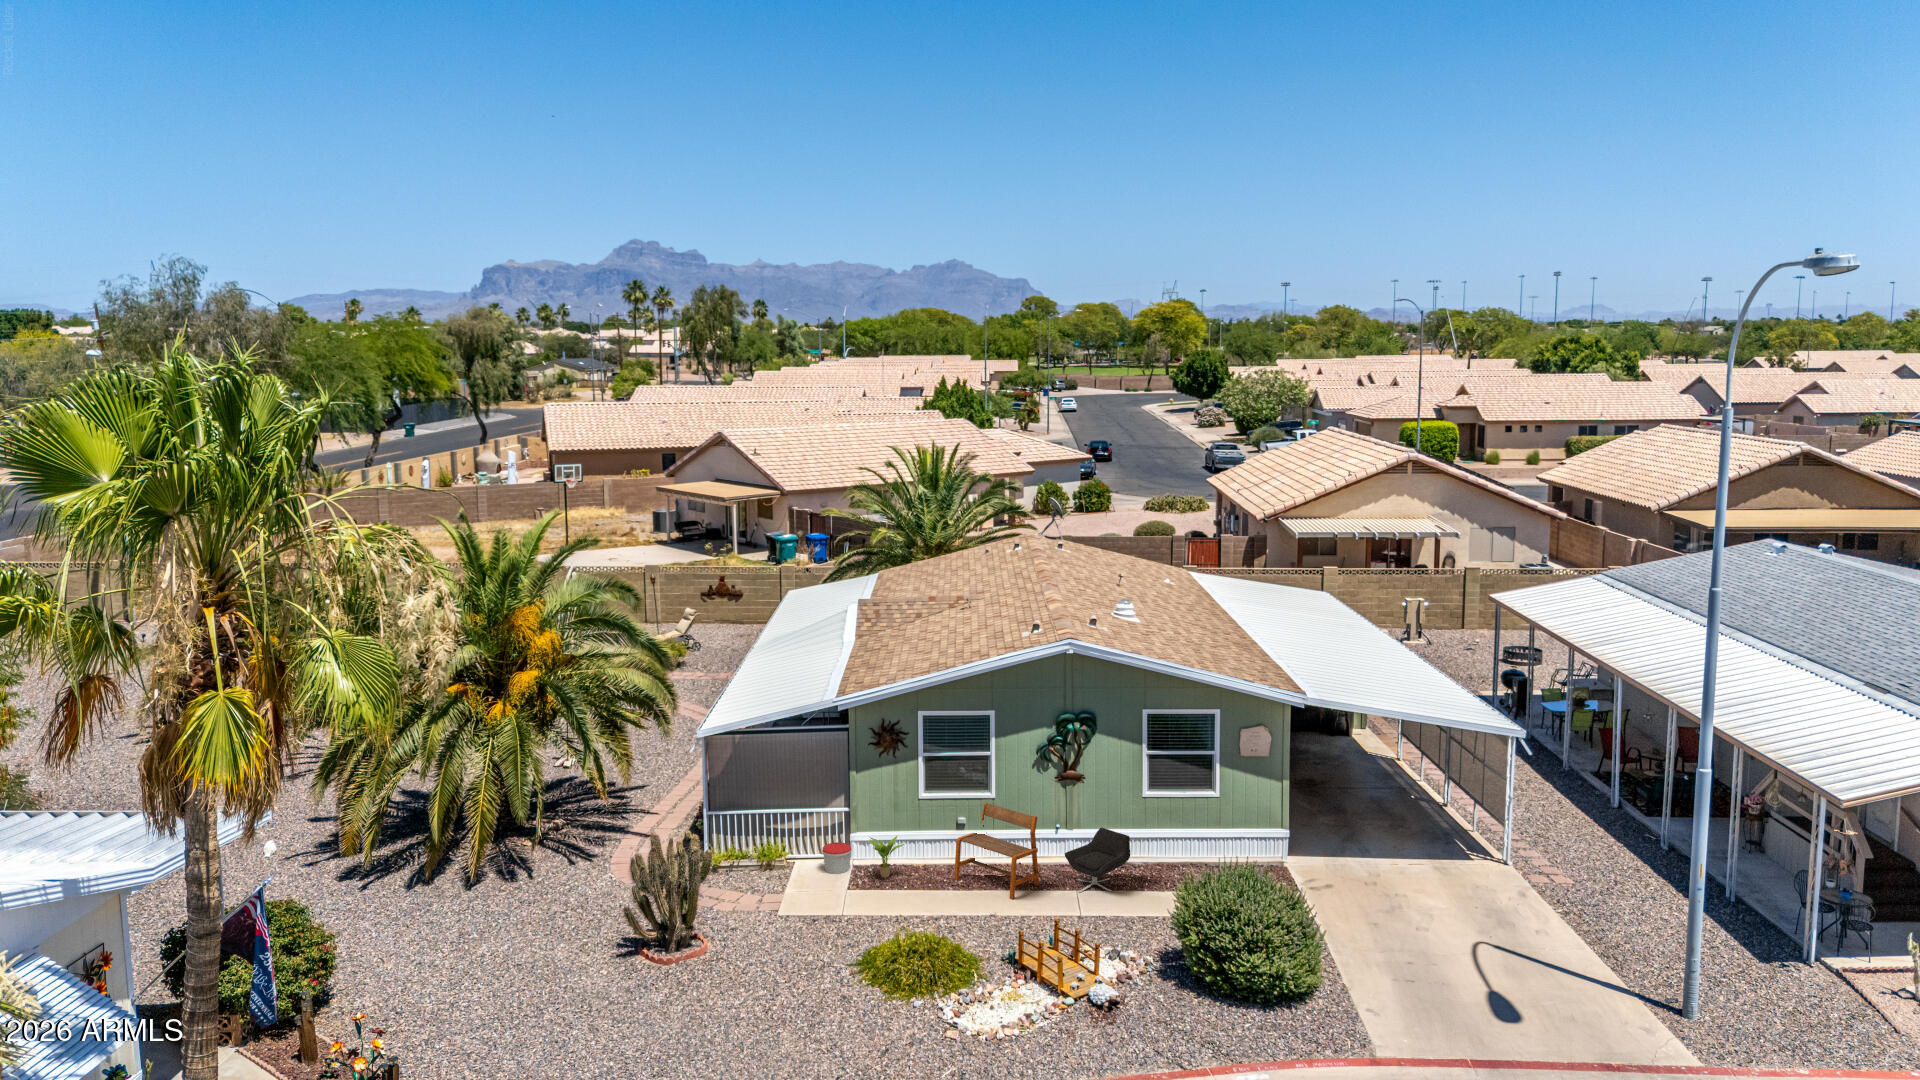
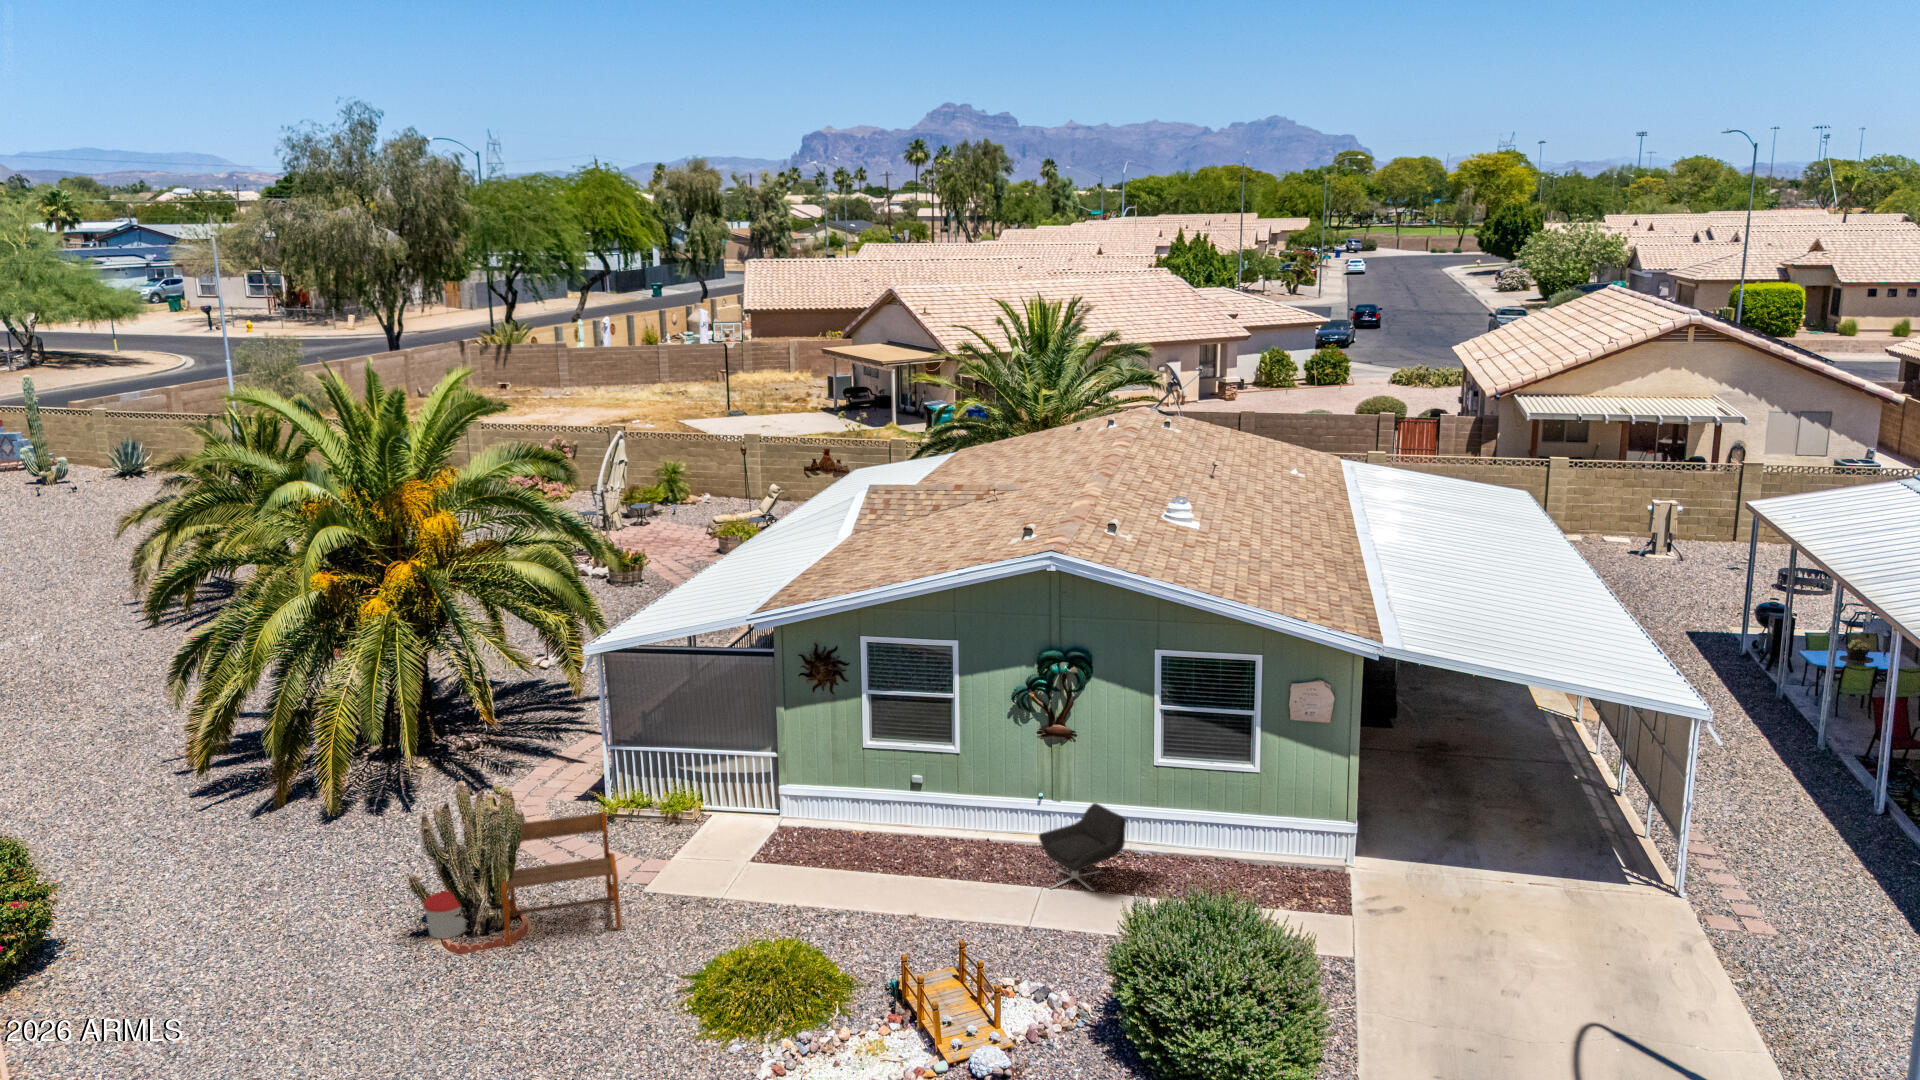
bench: present [954,803,1040,899] -> present [501,812,621,946]
potted plant: present [870,836,904,878] -> none [789,792,838,846]
bucket: present [822,842,852,874] -> present [423,890,466,939]

